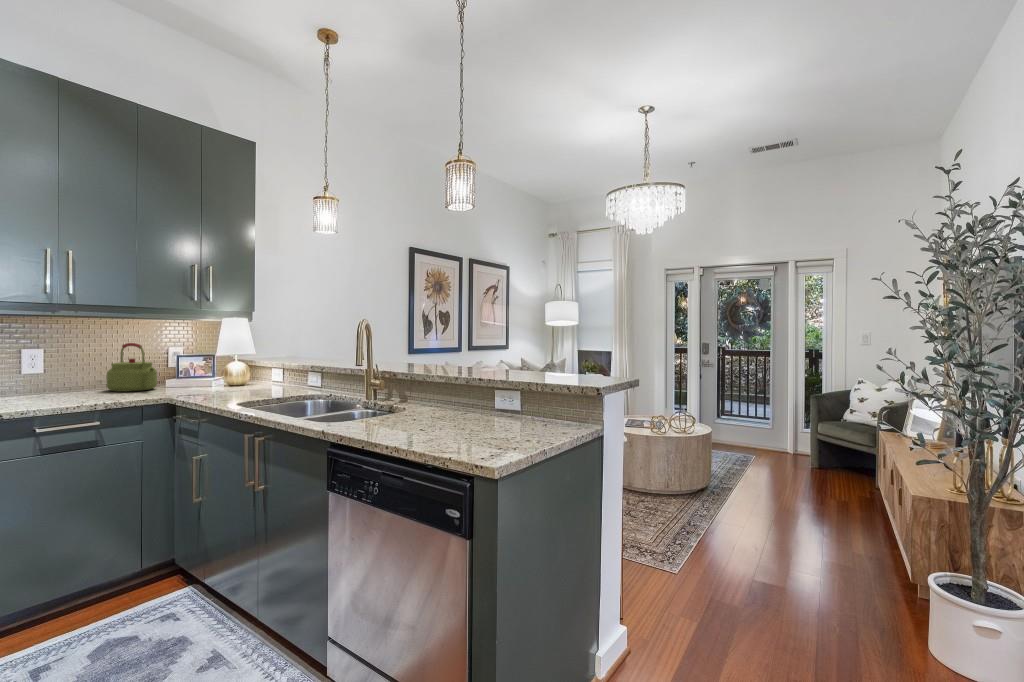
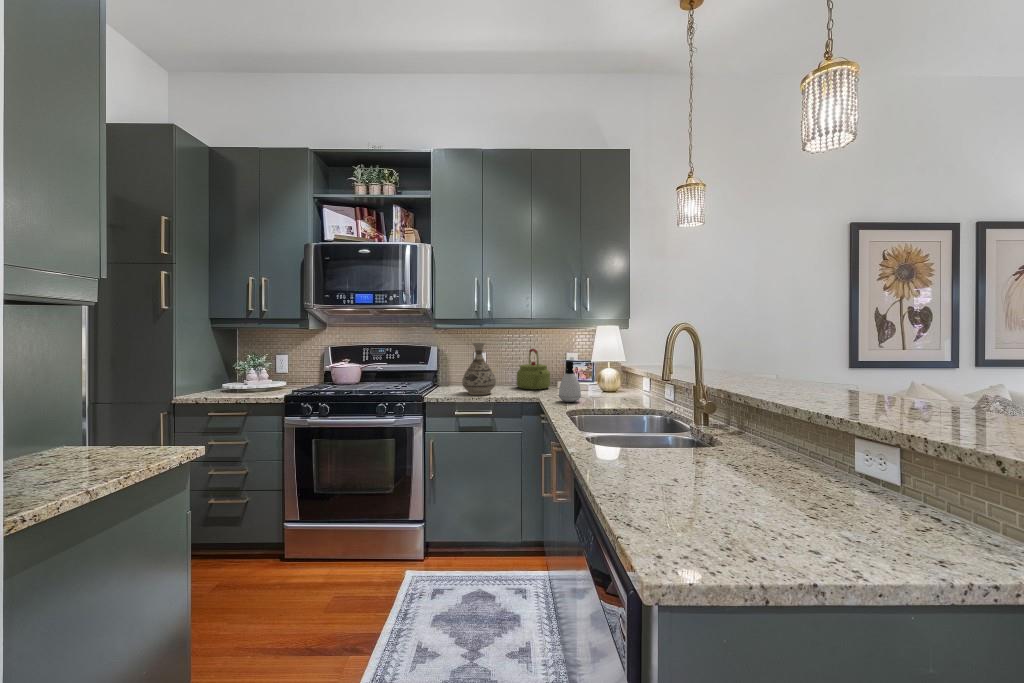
vase: none [33,334,92,402] -> present [462,342,496,395]
soap dispenser: none [195,352,223,396] -> present [559,361,581,402]

